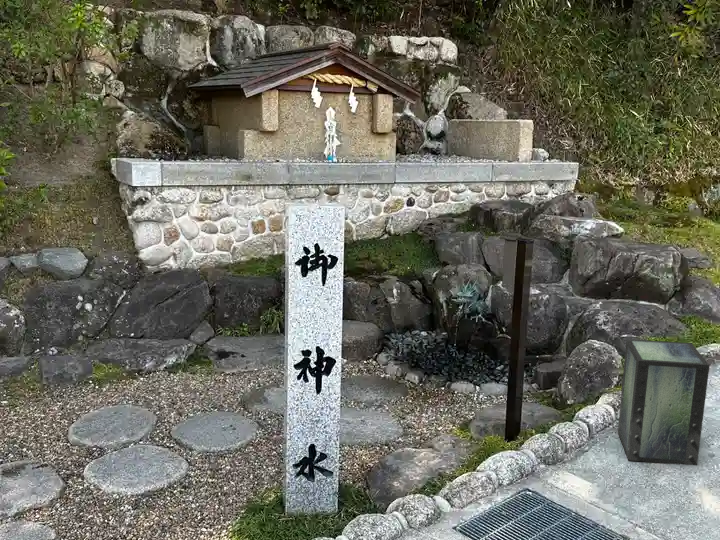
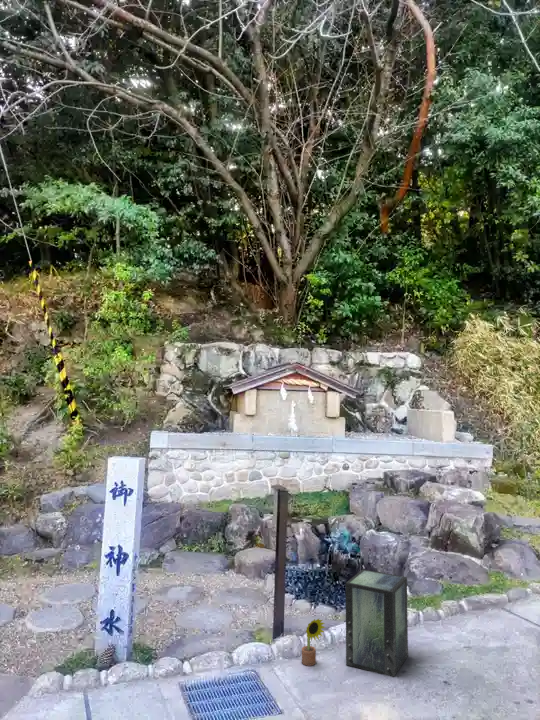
decorative plant: none [572,410,609,470] -> present [302,619,325,666]

